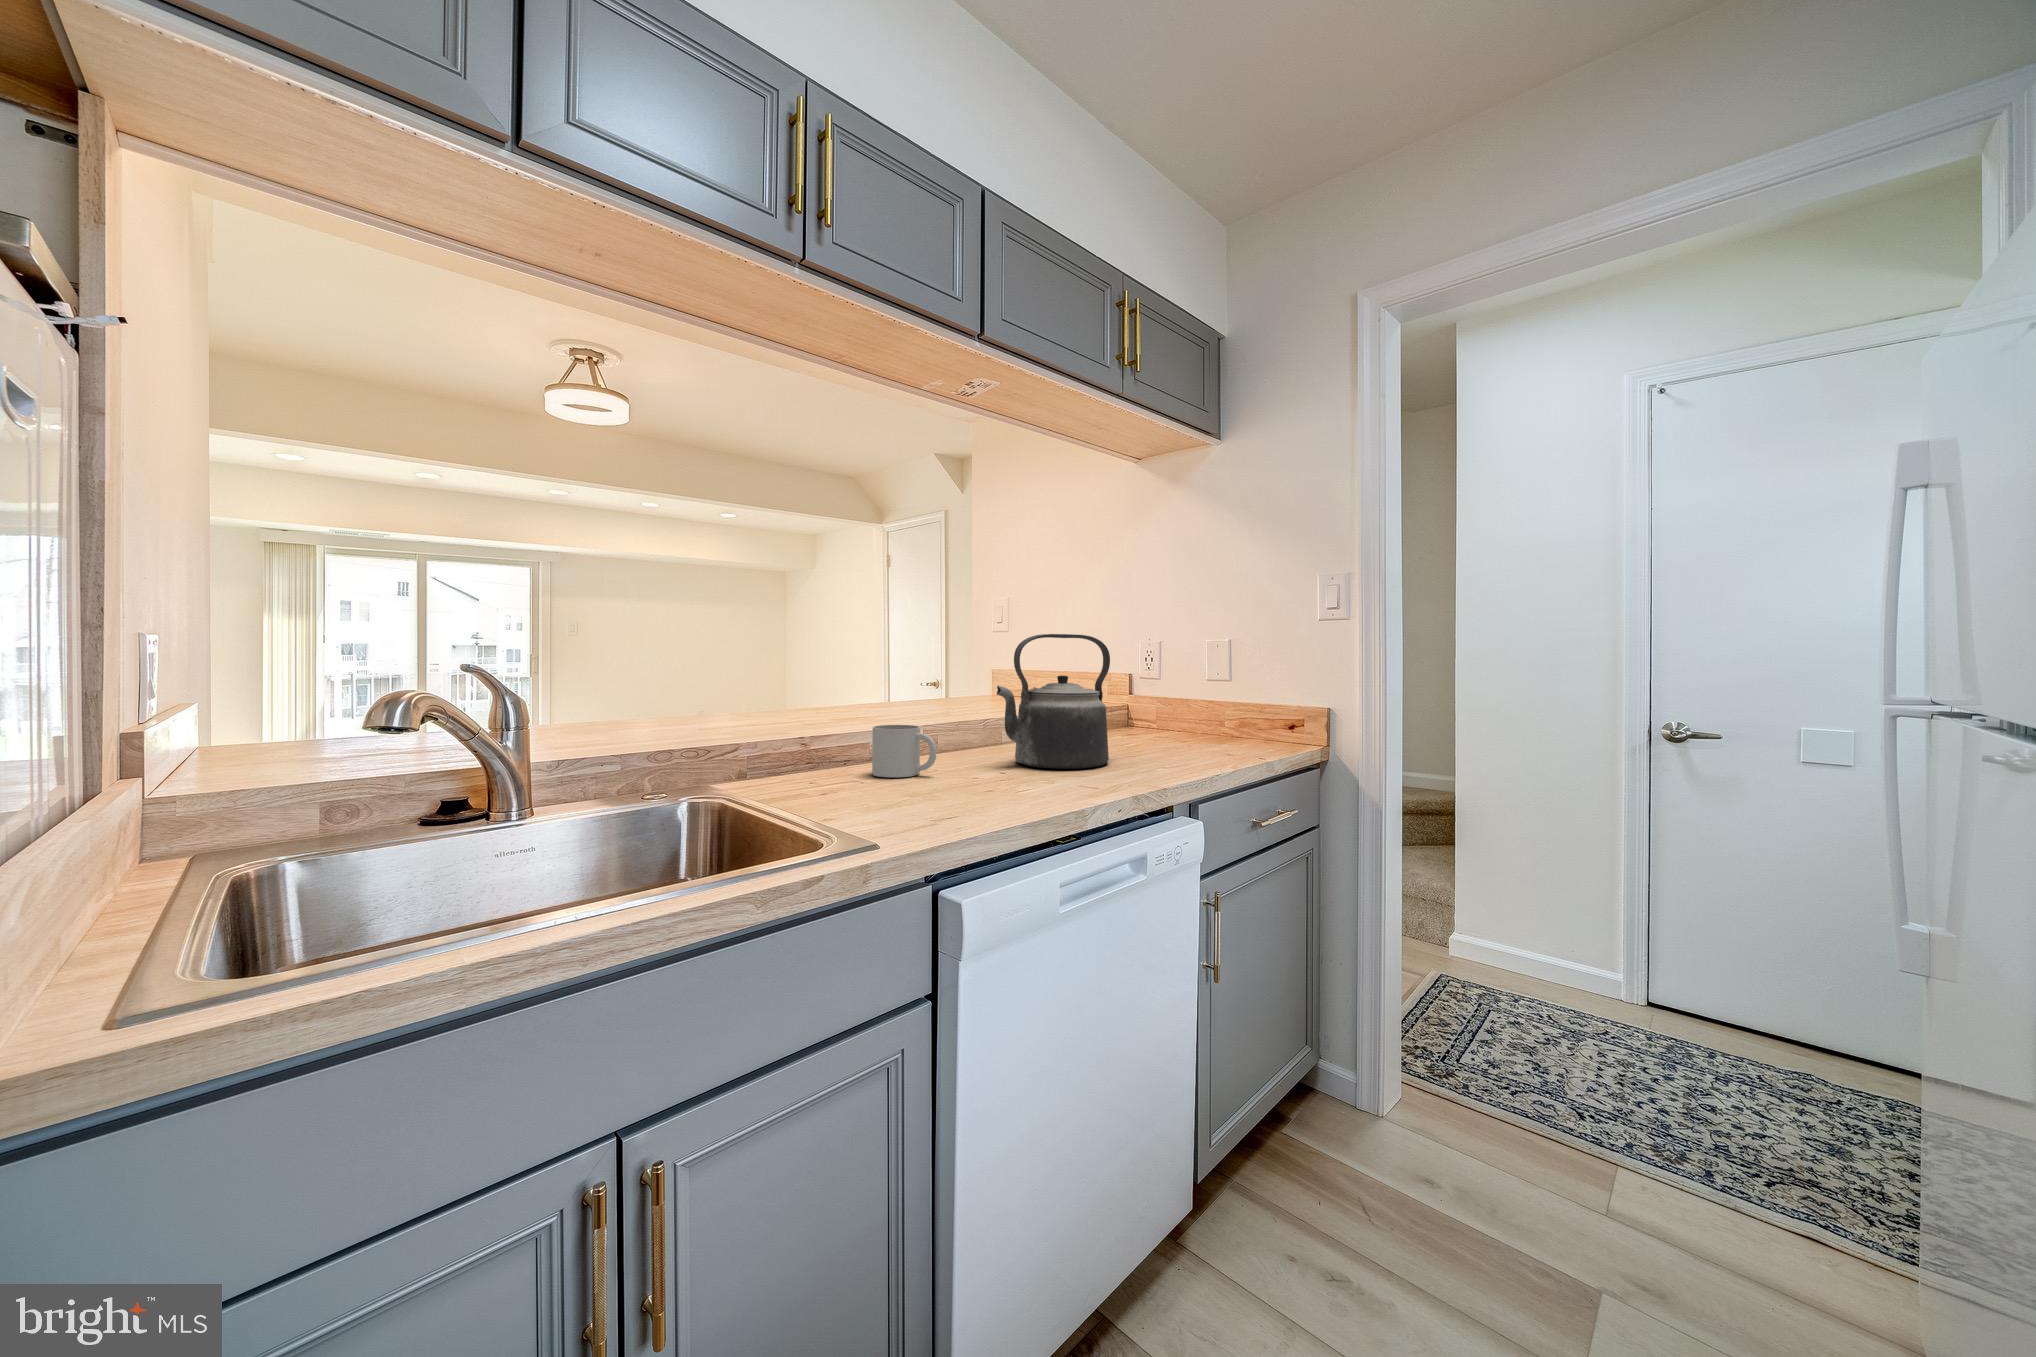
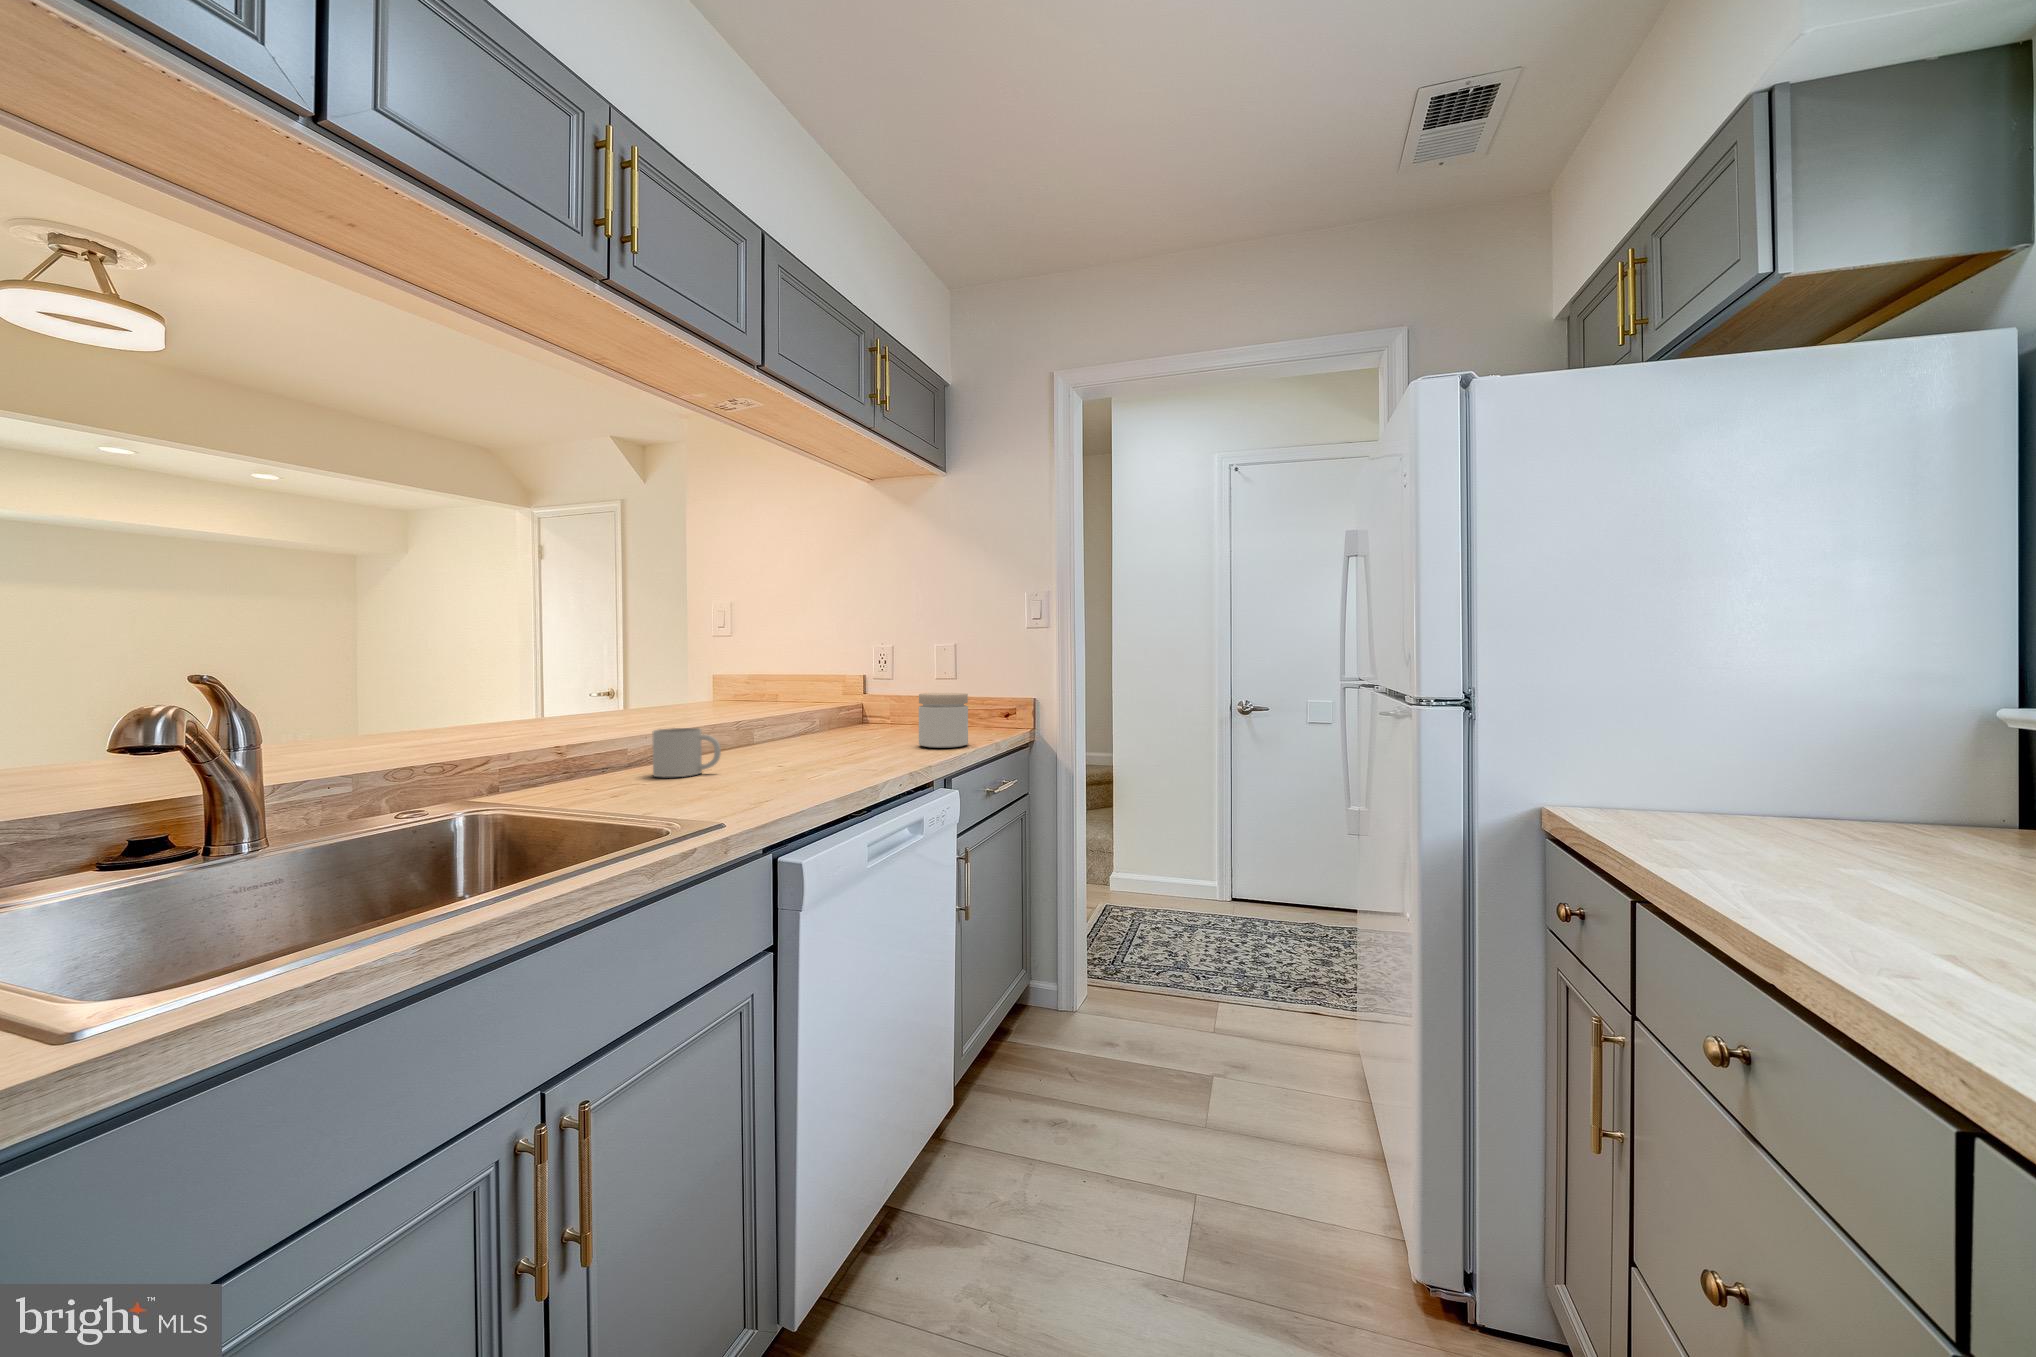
kettle: present [997,634,1110,769] -> none [771,642,870,759]
jar: none [1170,696,1233,764] -> present [919,693,968,748]

